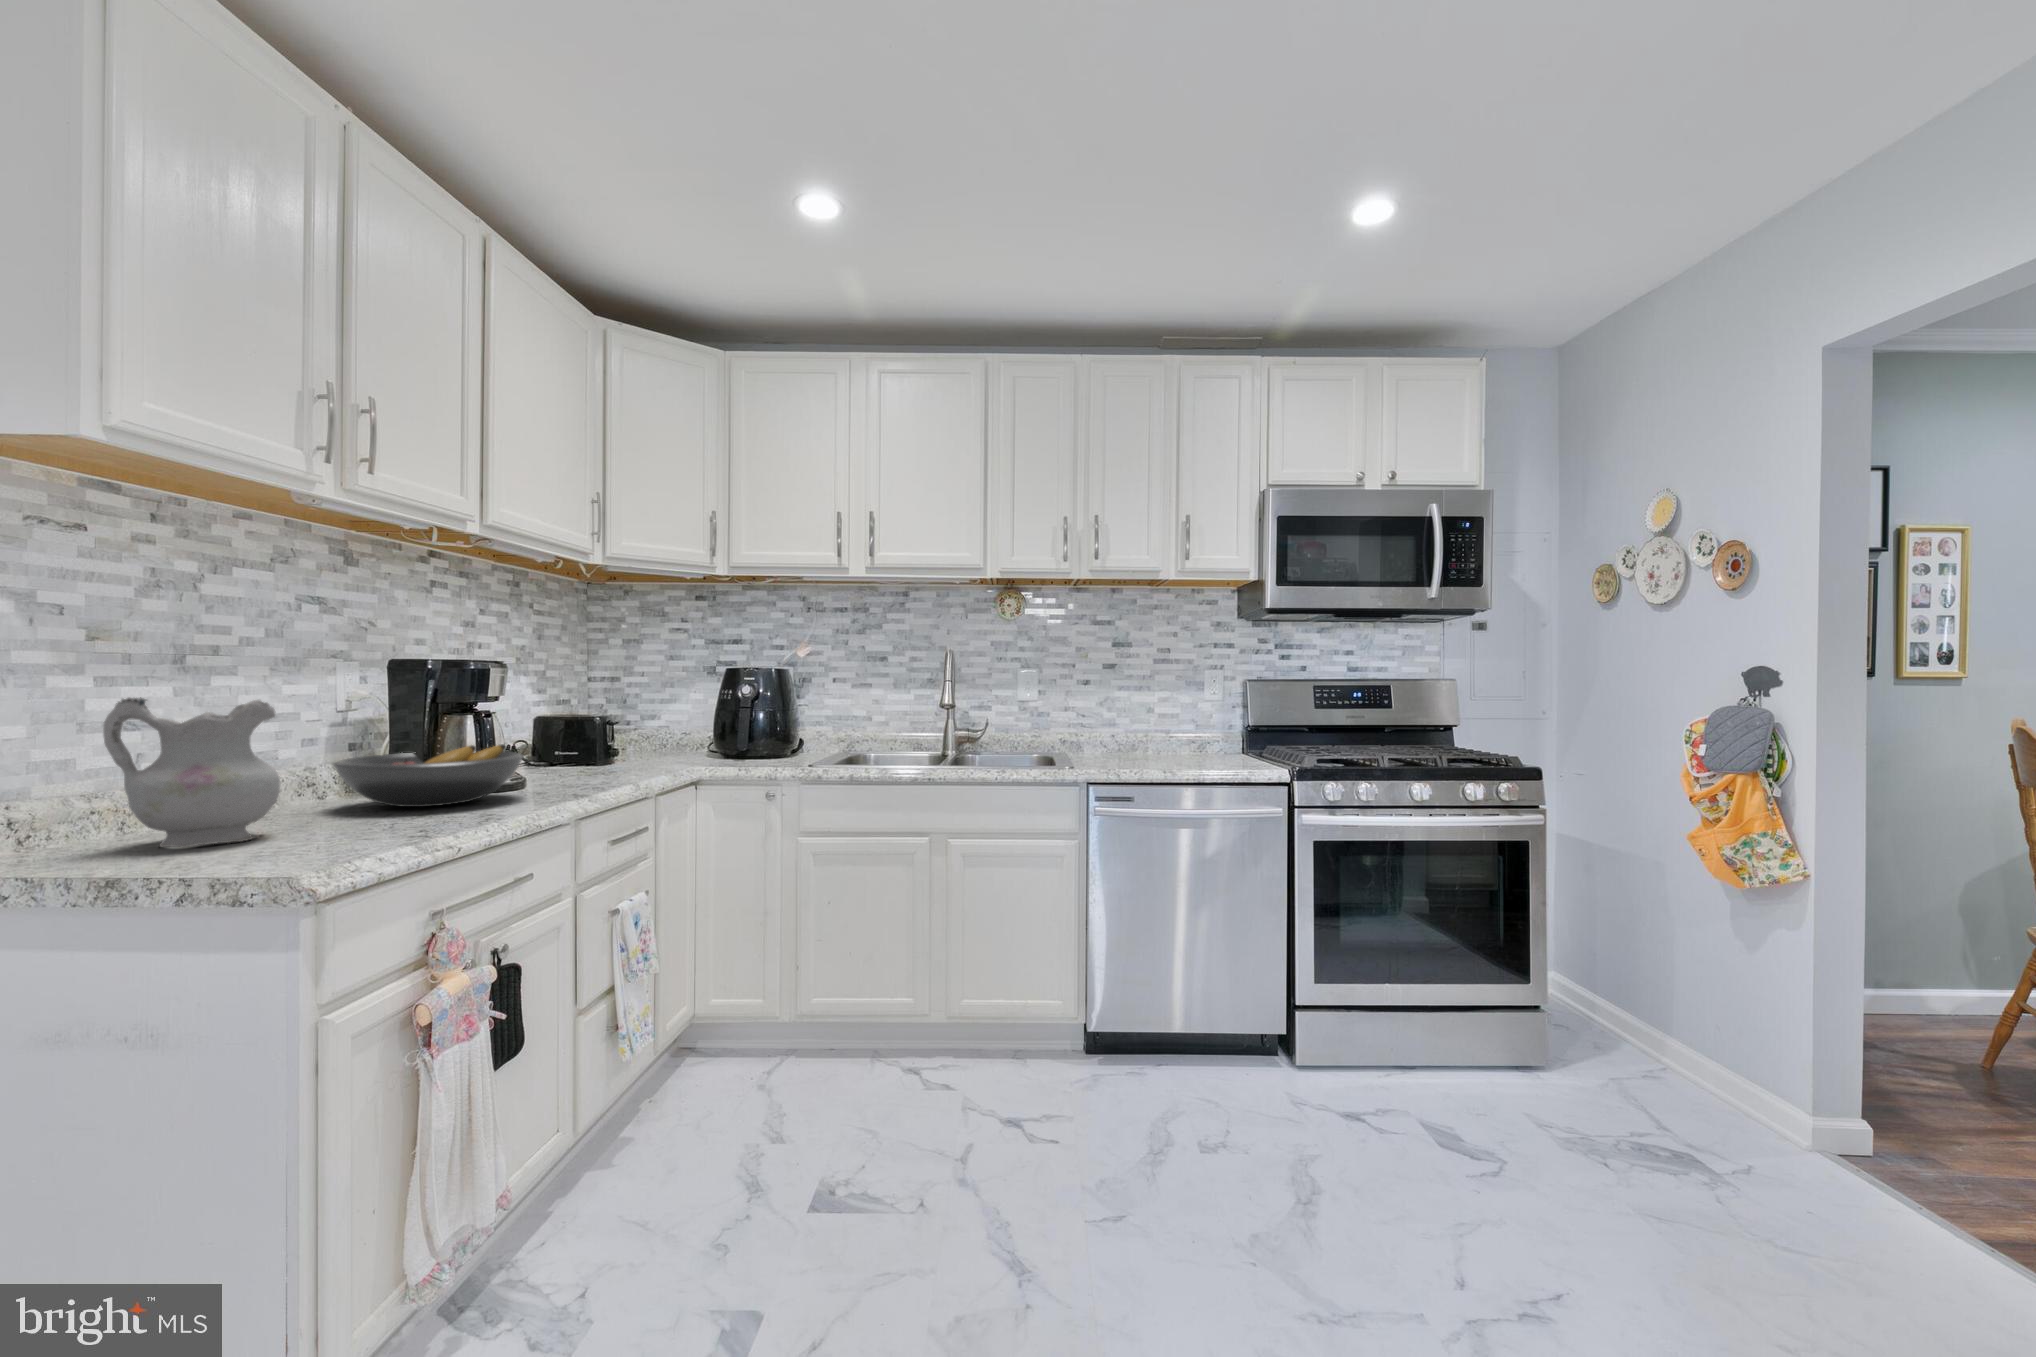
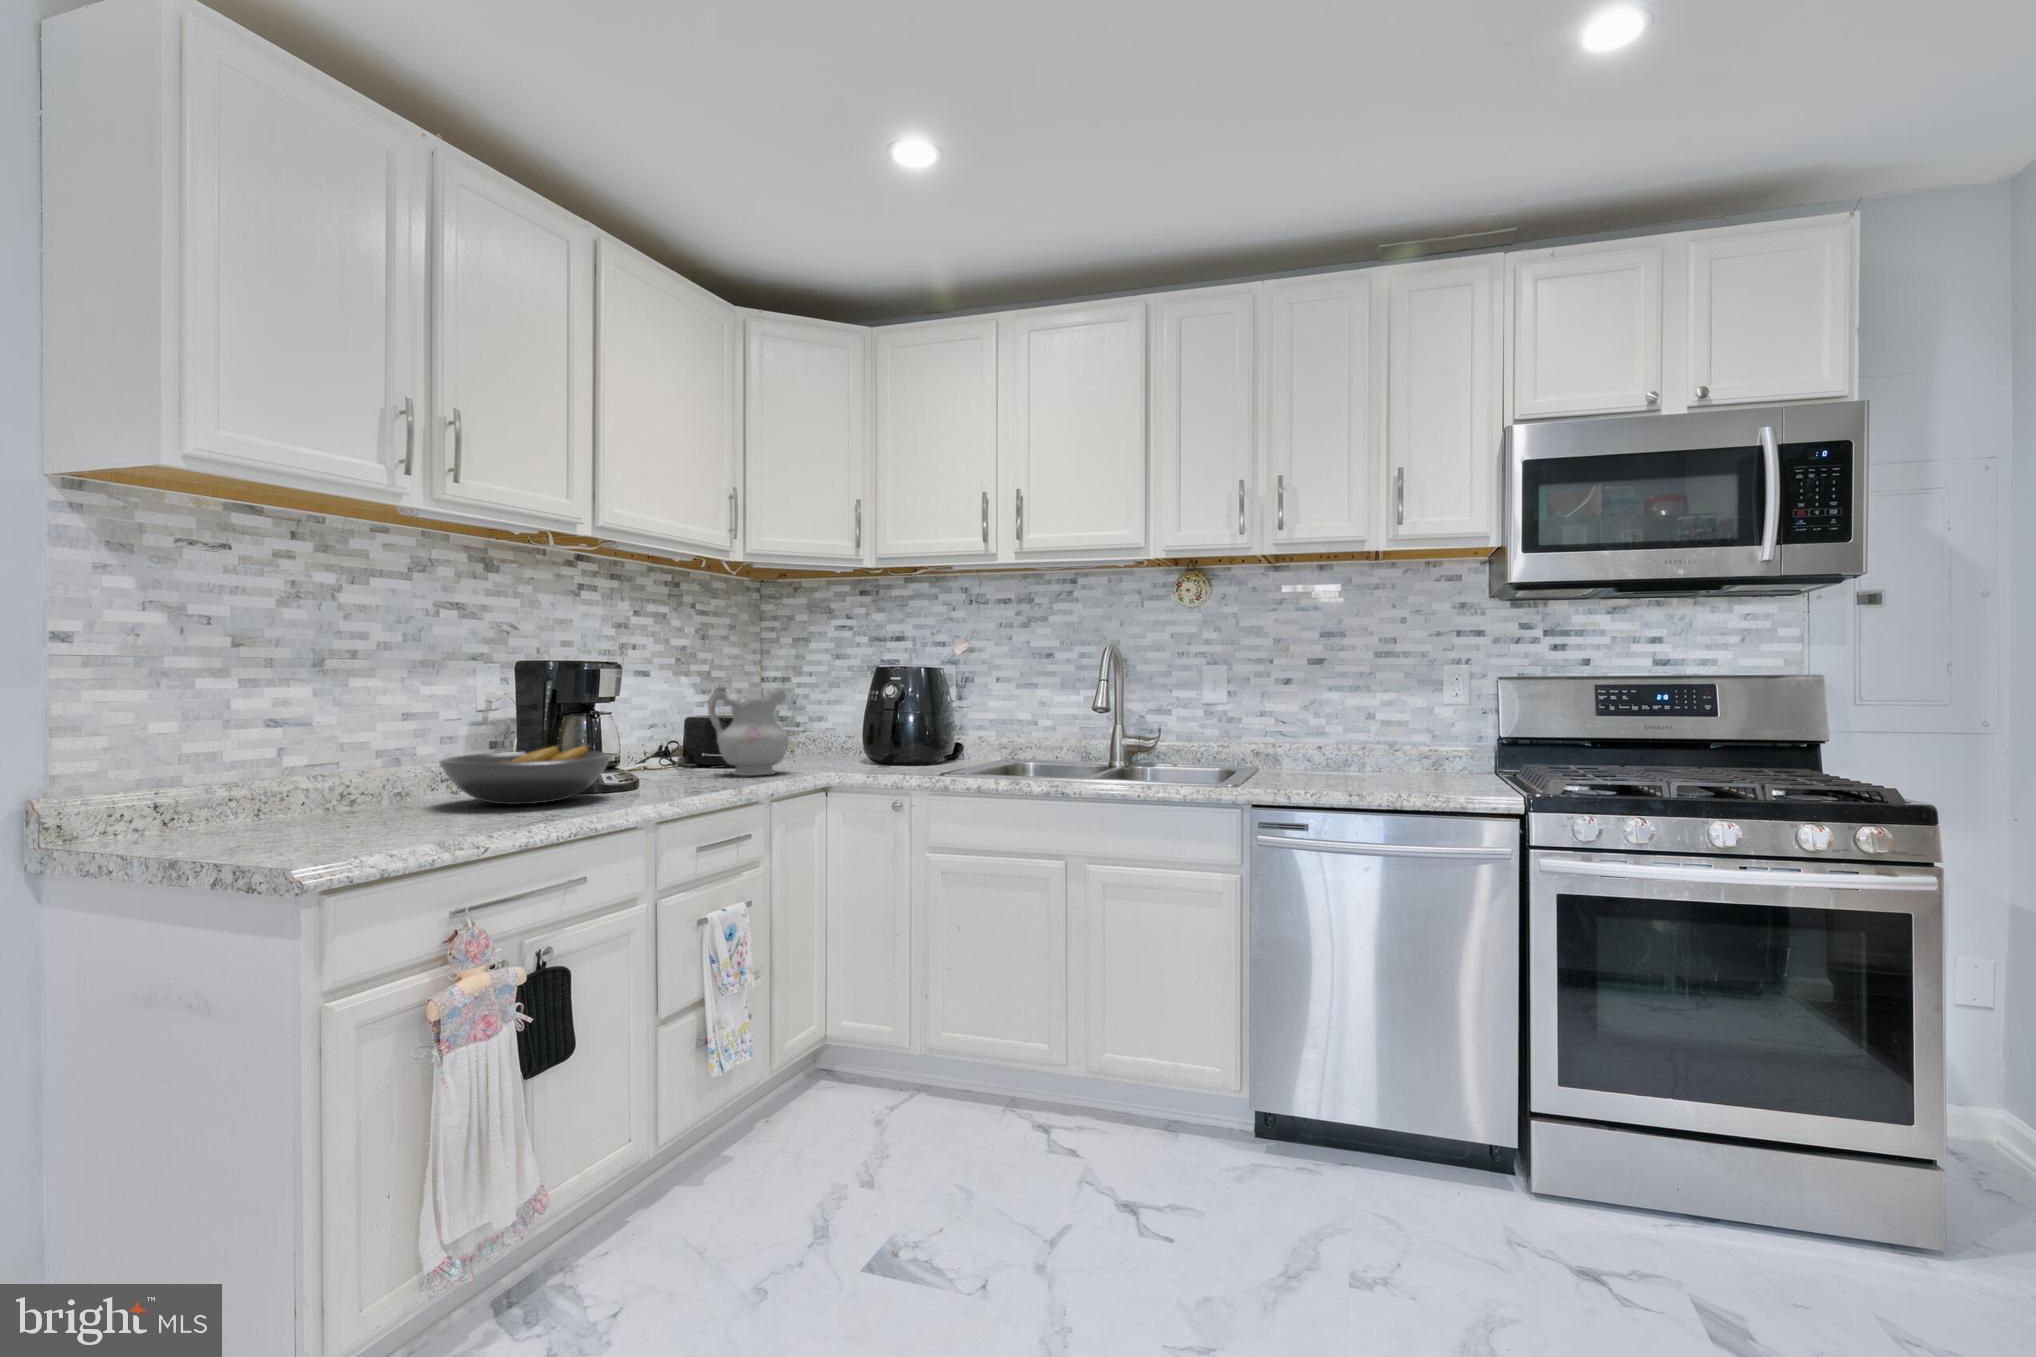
ceramic pitcher: present [103,697,280,847] -> present [708,687,789,776]

